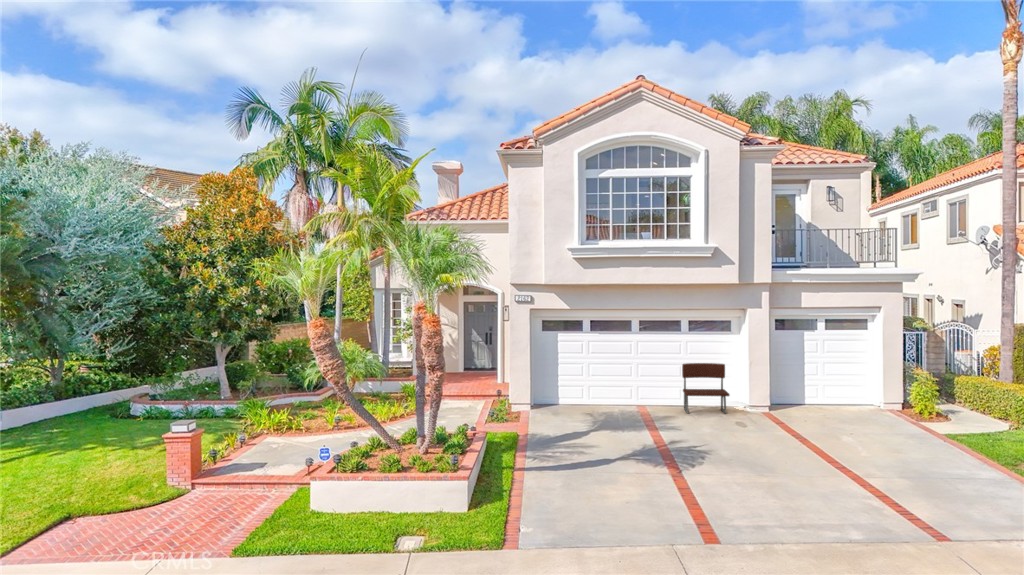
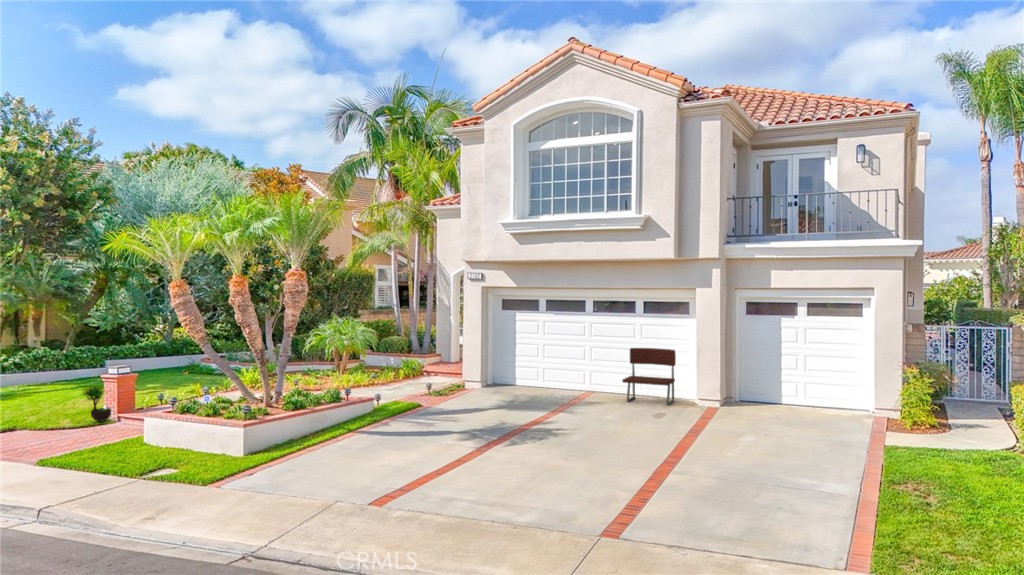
potted tree: none [148,445,185,494] -> present [83,387,111,421]

